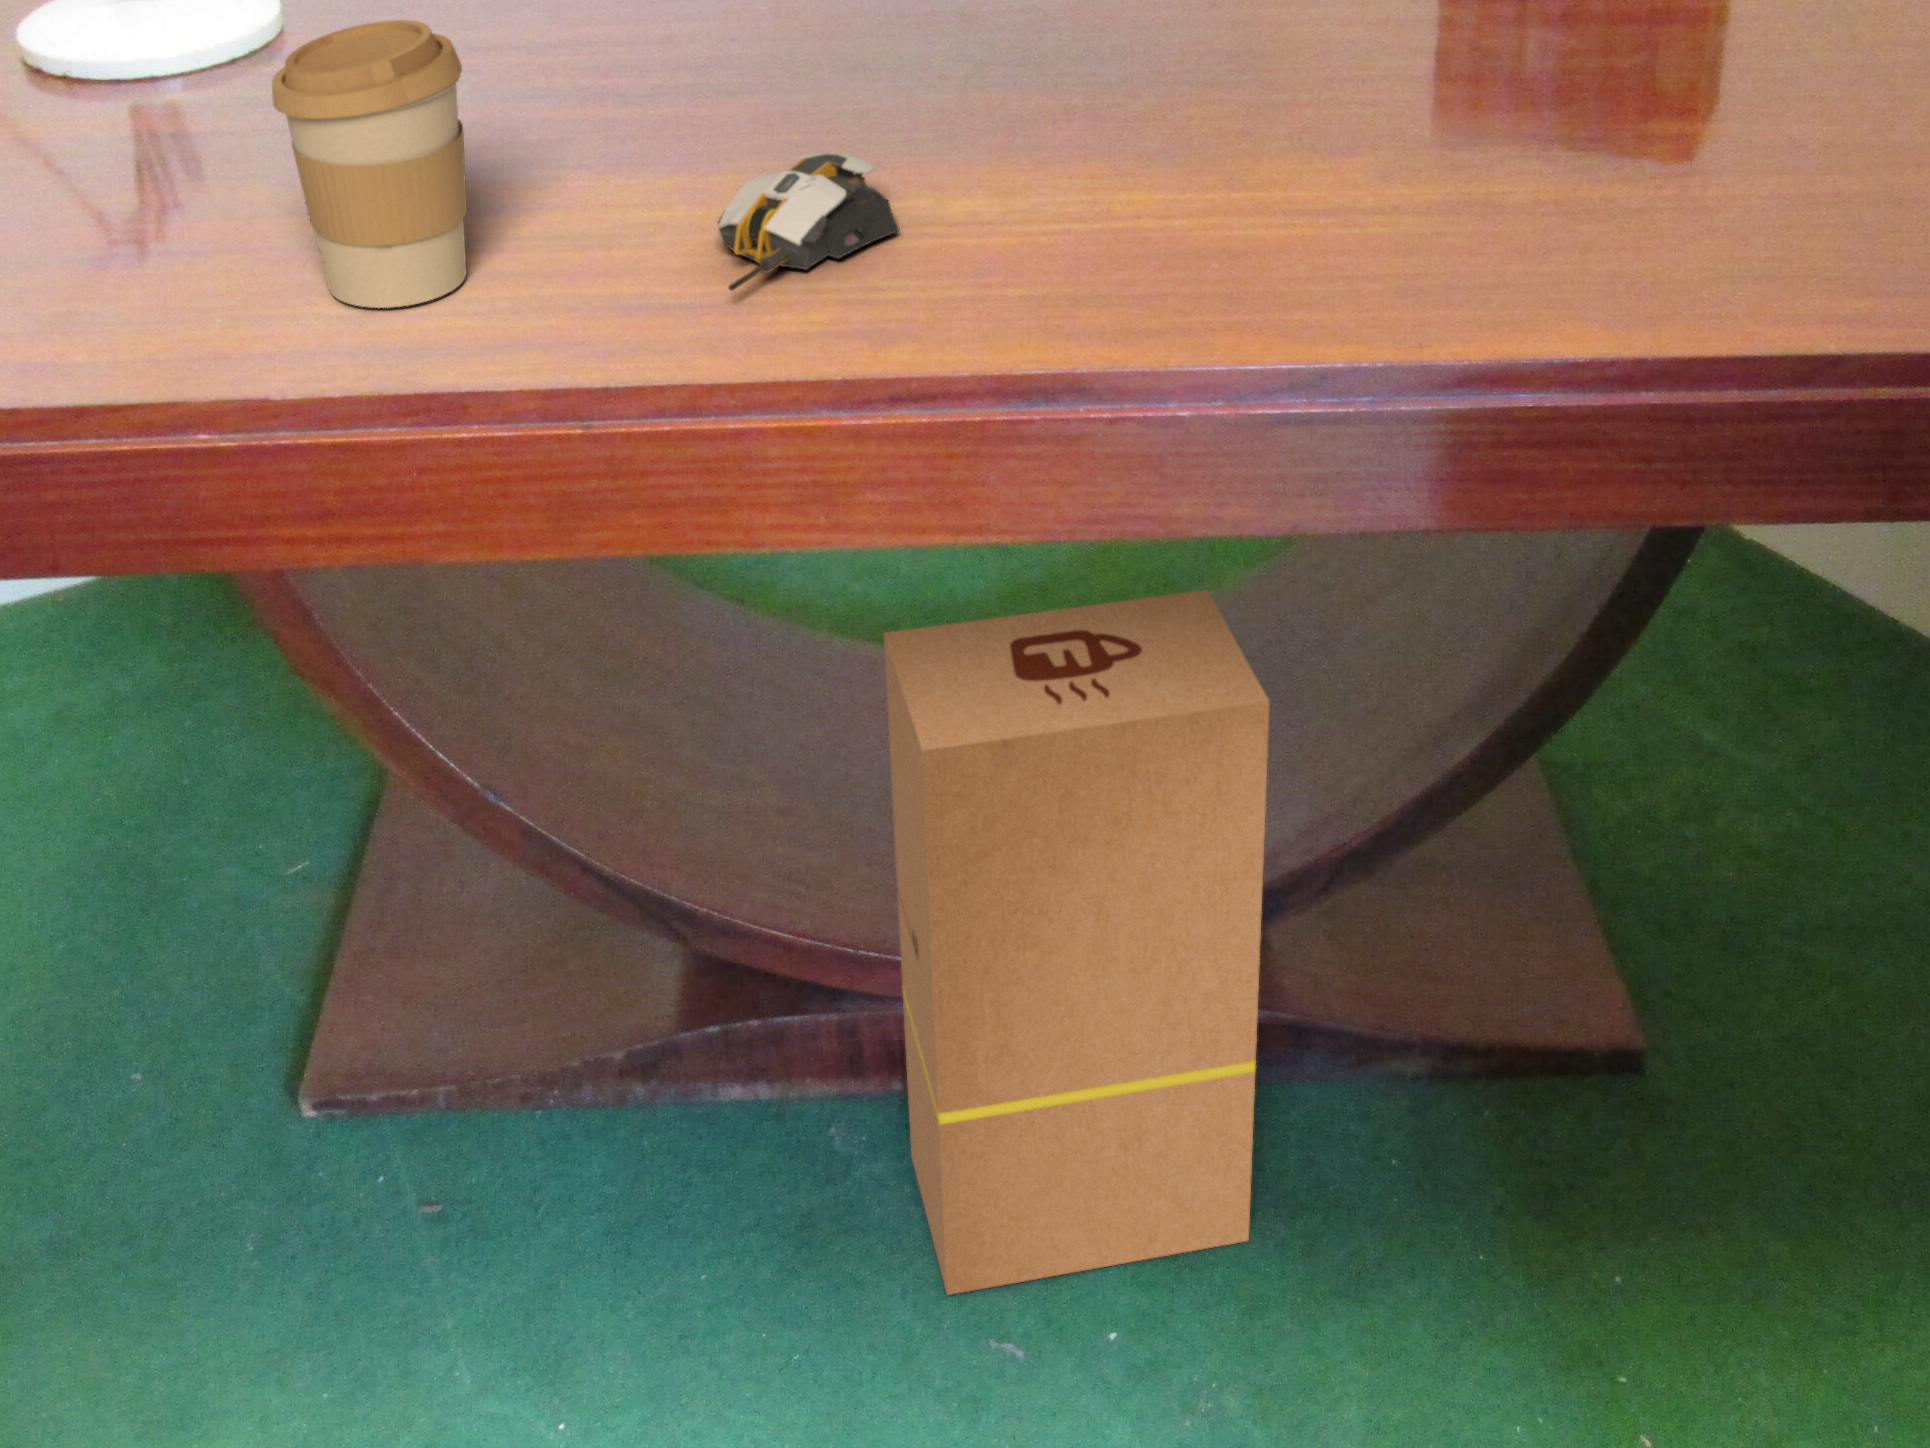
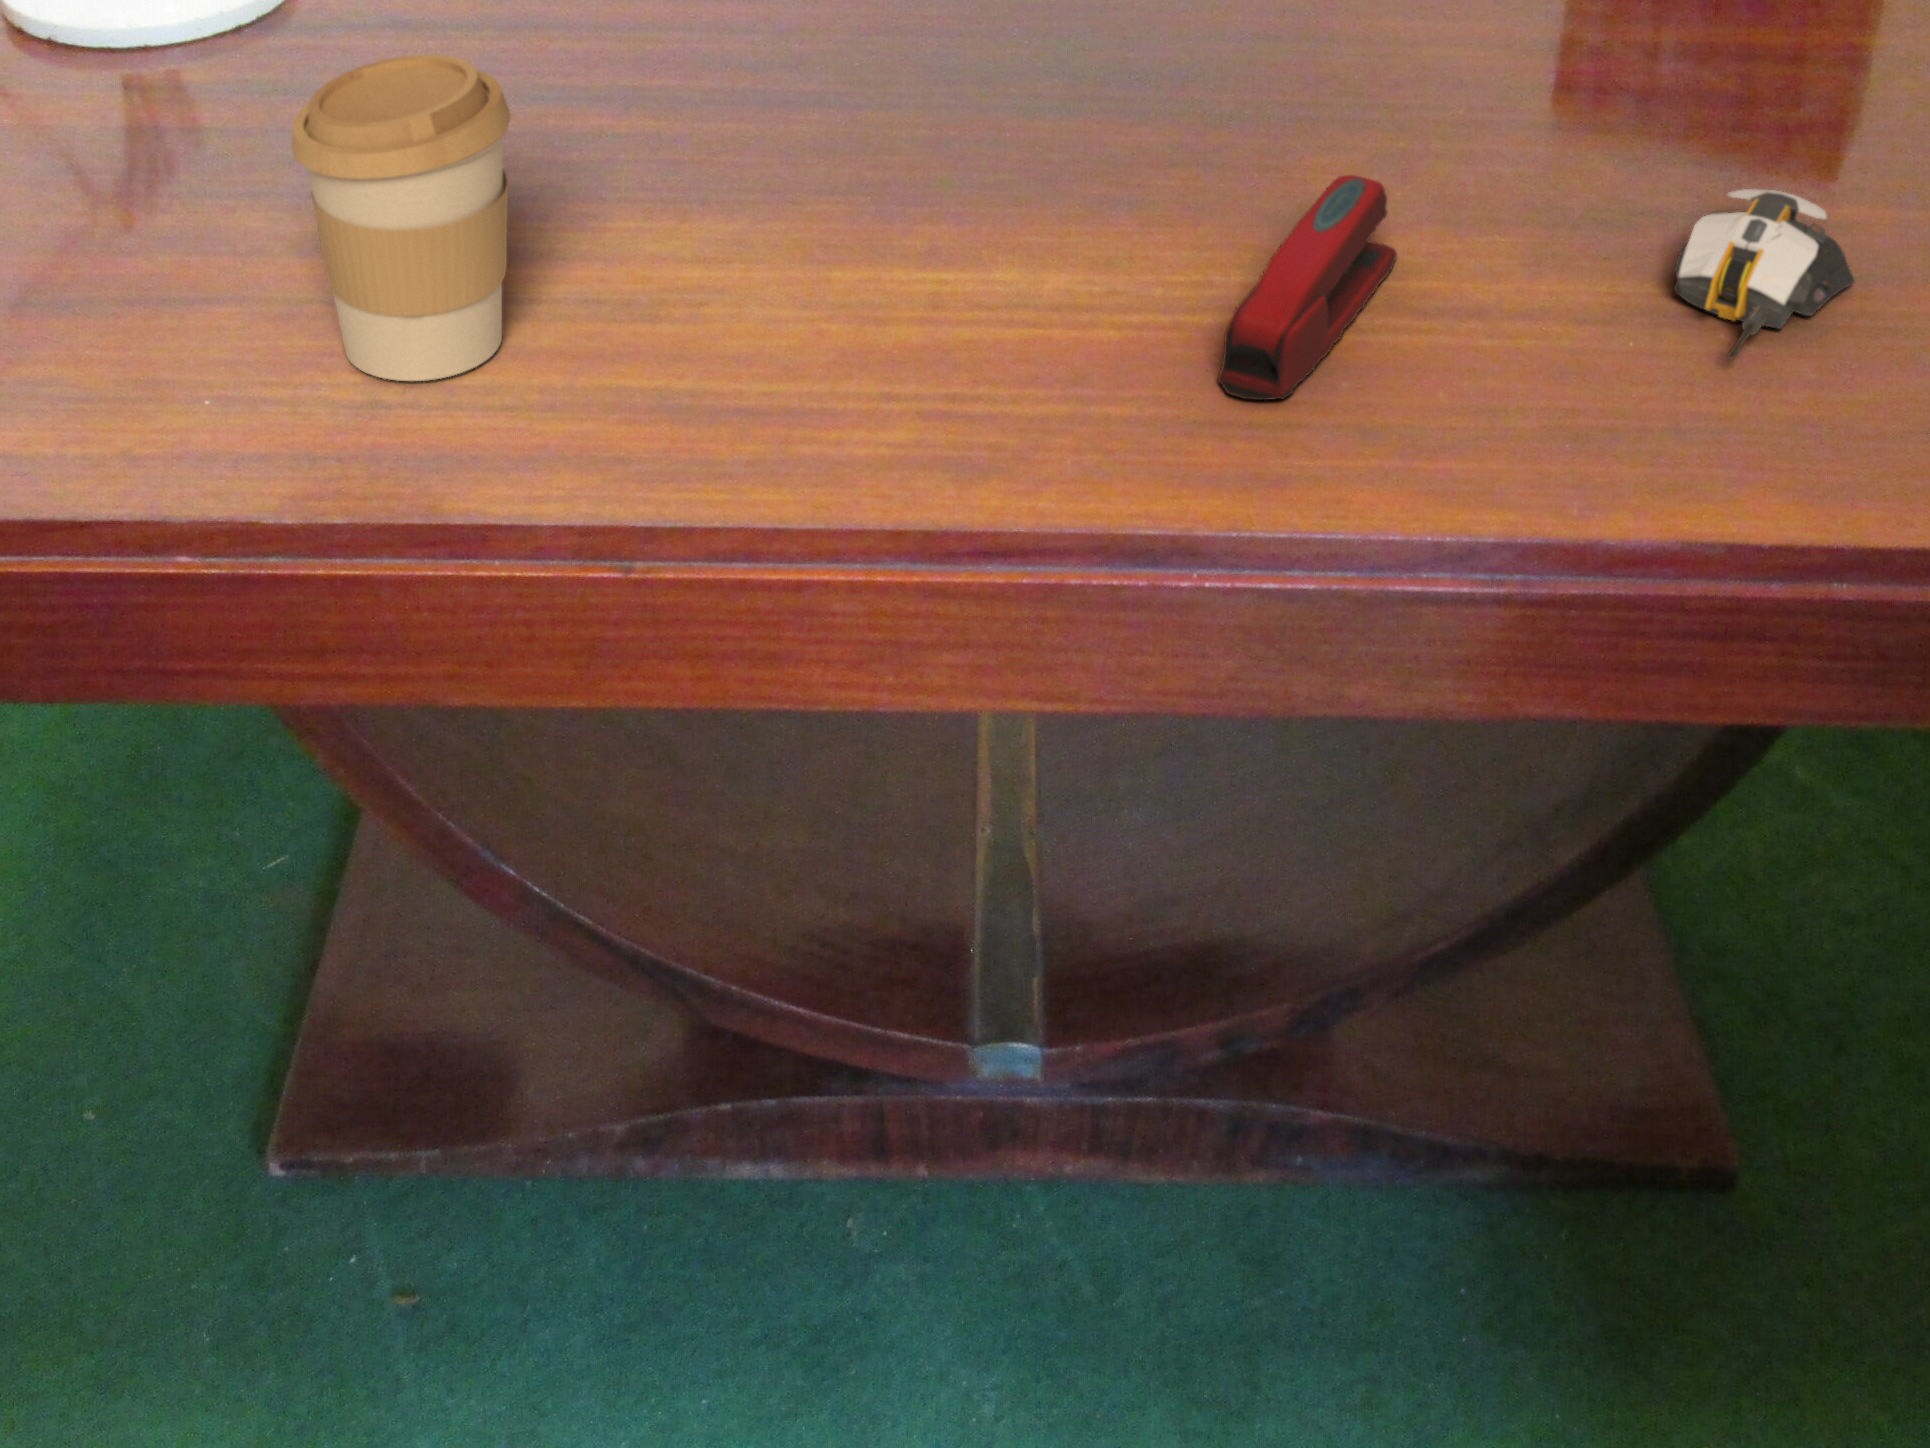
stapler: none [1095,108,1260,292] -> present [1218,175,1397,400]
computer mouse: present [718,153,899,291] -> present [1674,189,1855,358]
cardboard box: present [884,590,1270,1295] -> none [936,671,1376,1434]

